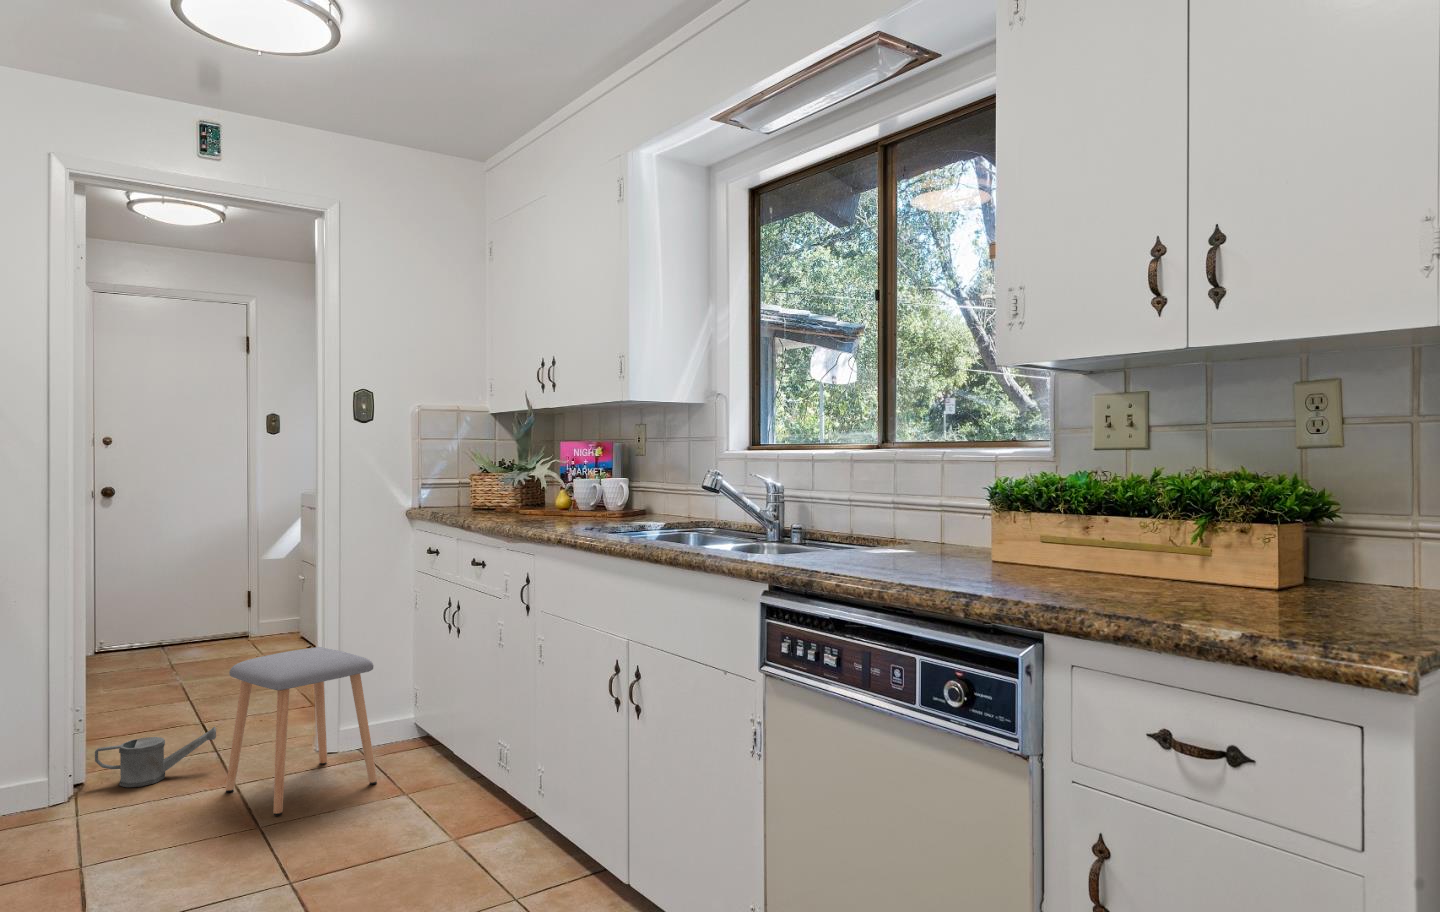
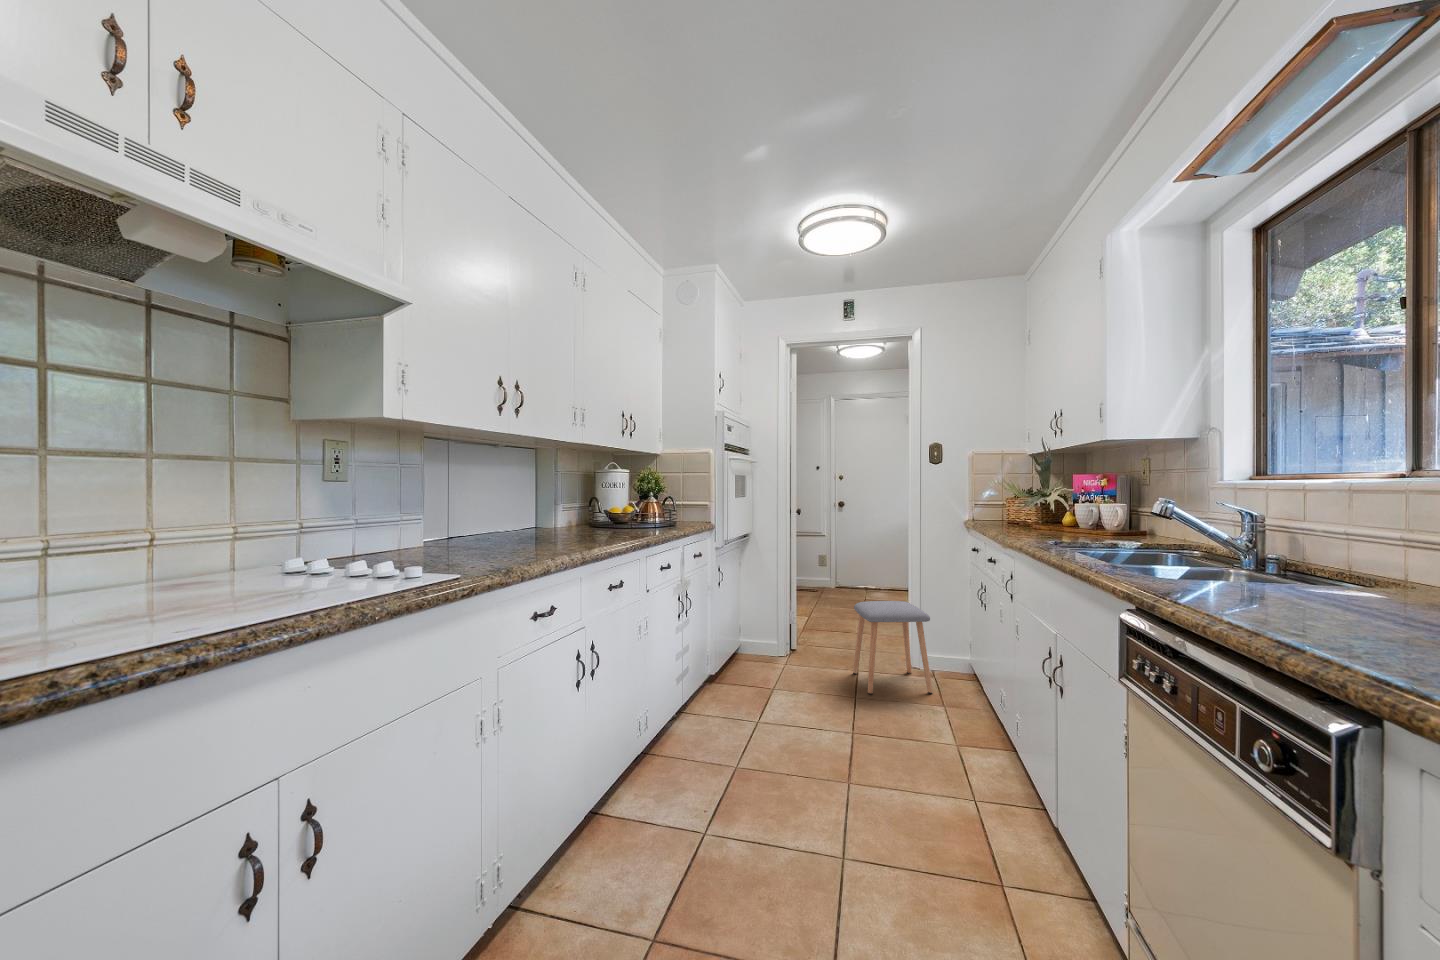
watering can: present [95,727,216,787] -> none [801,634,856,659]

